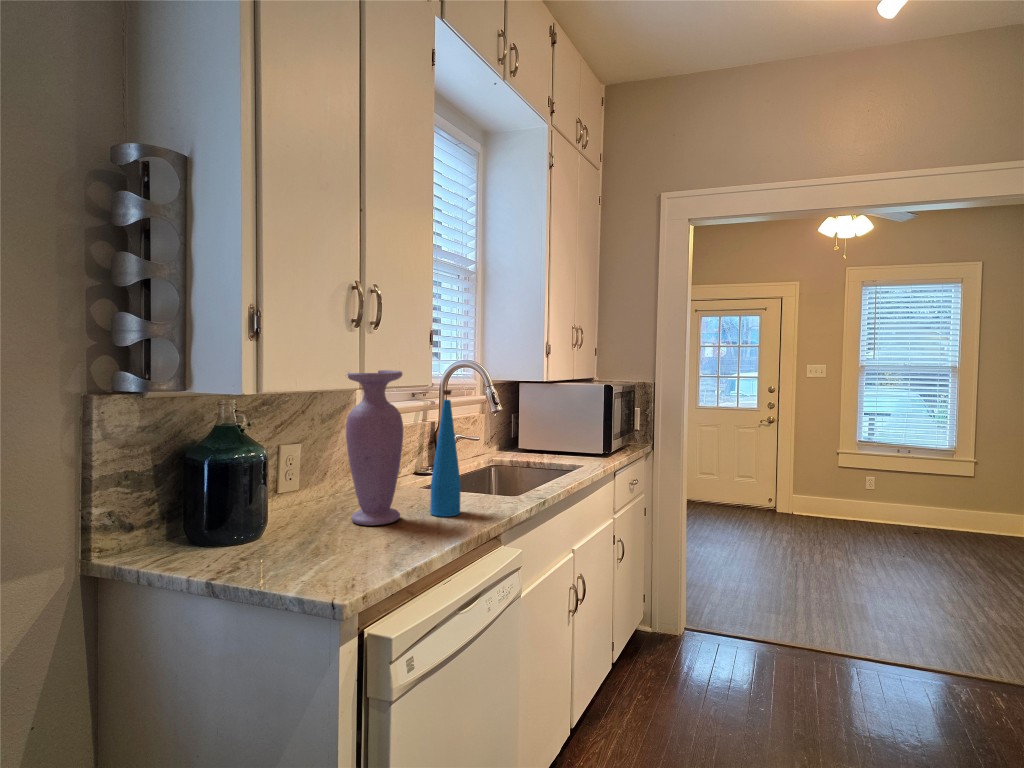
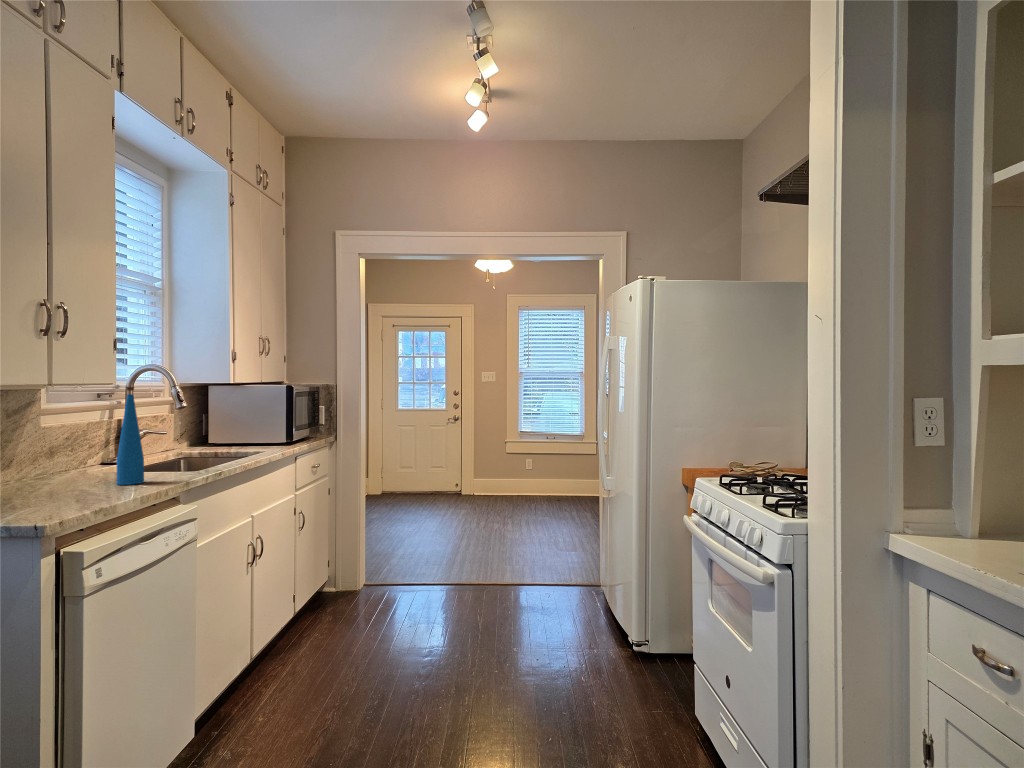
vase: present [346,370,403,526] -> none [33,372,88,494]

